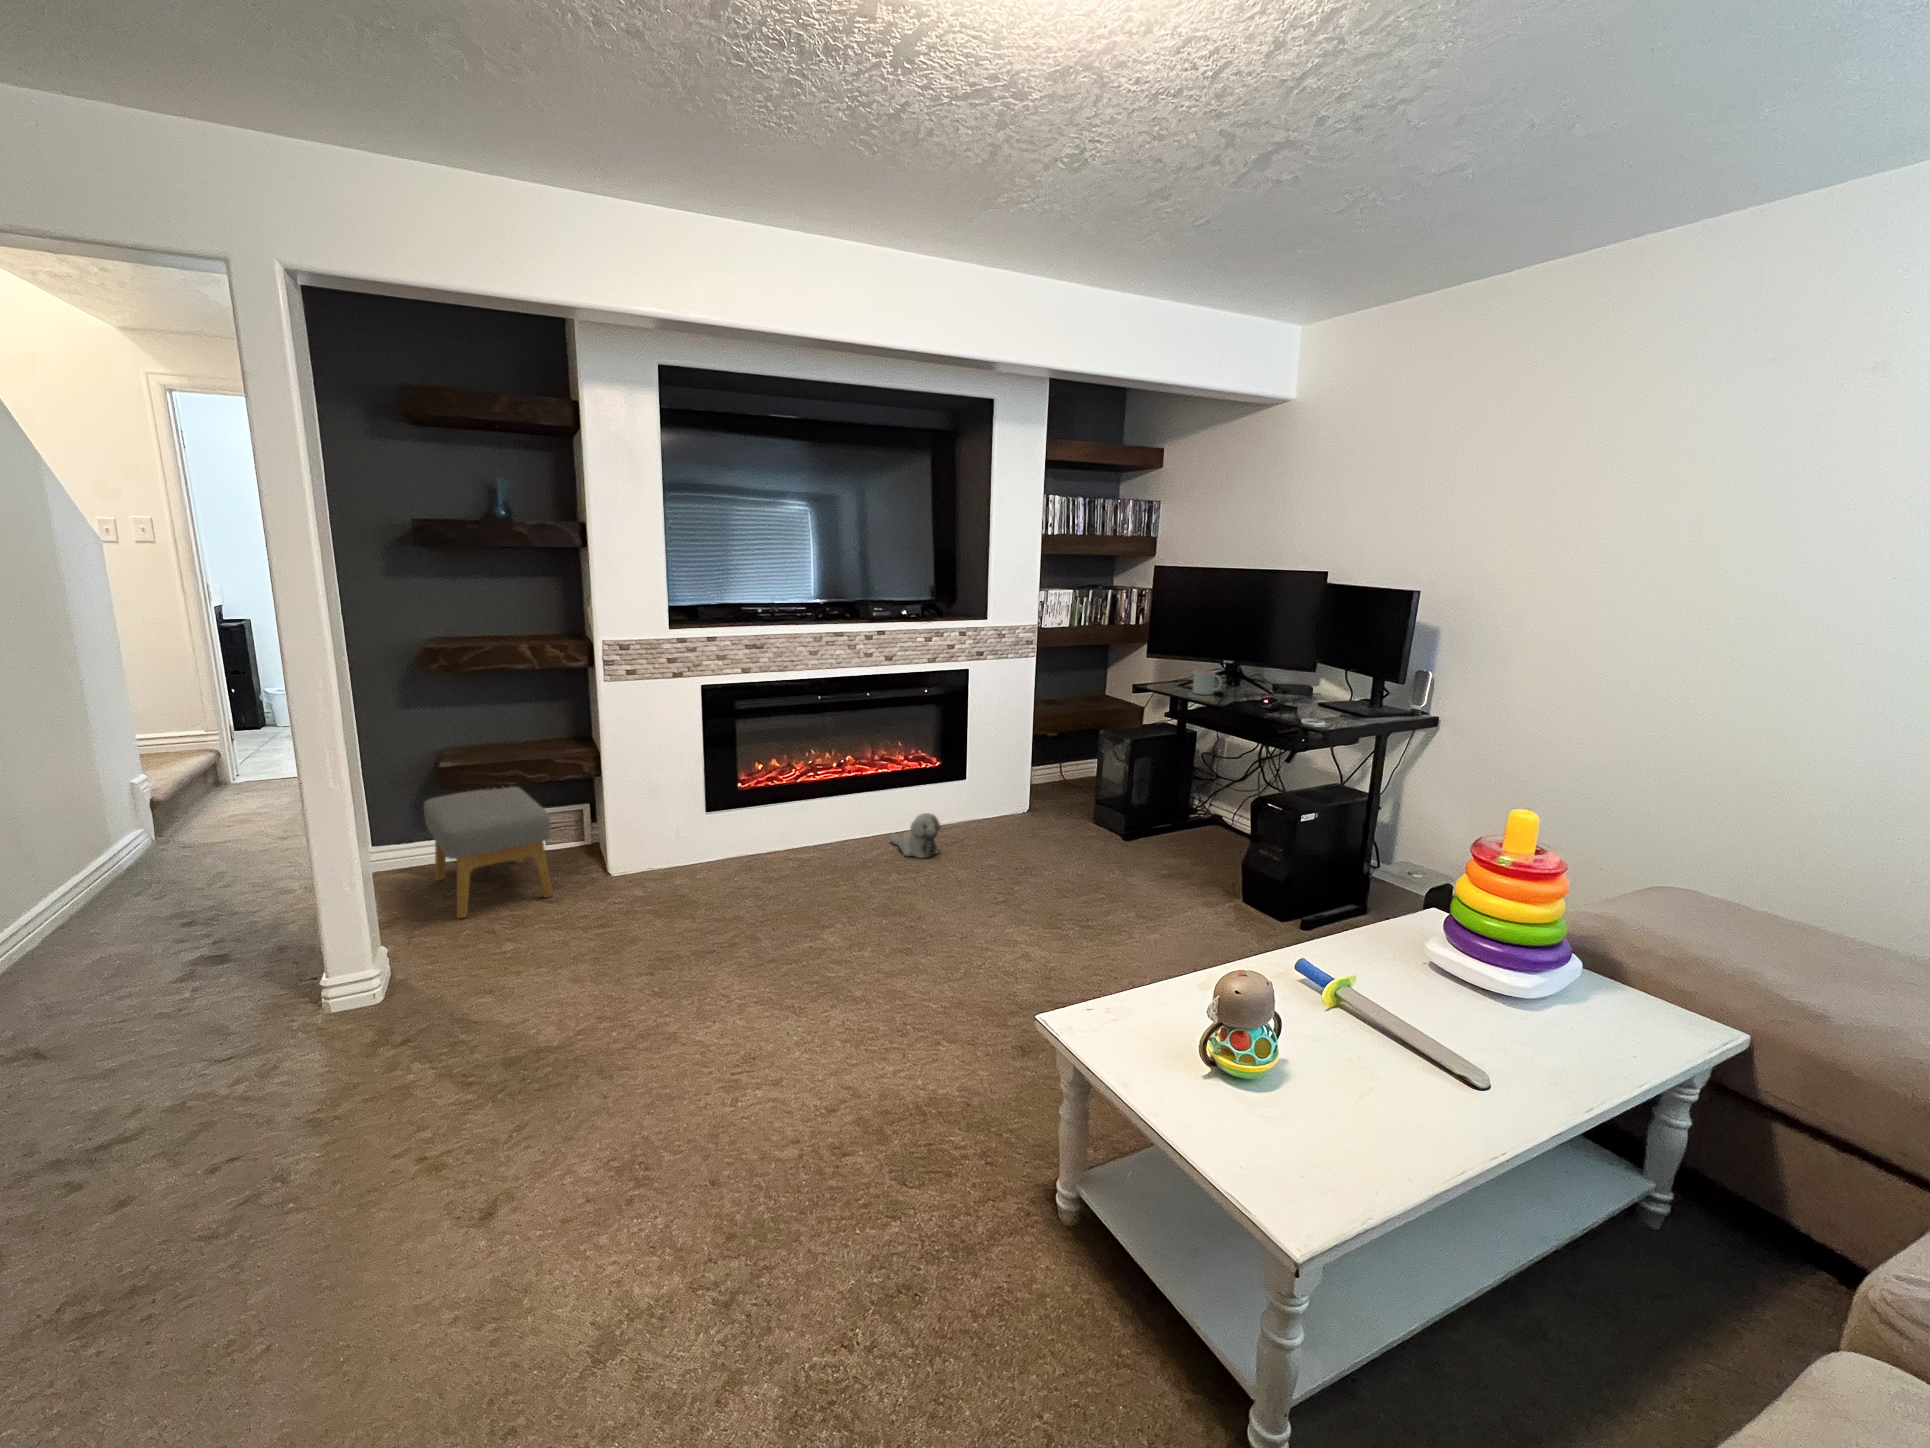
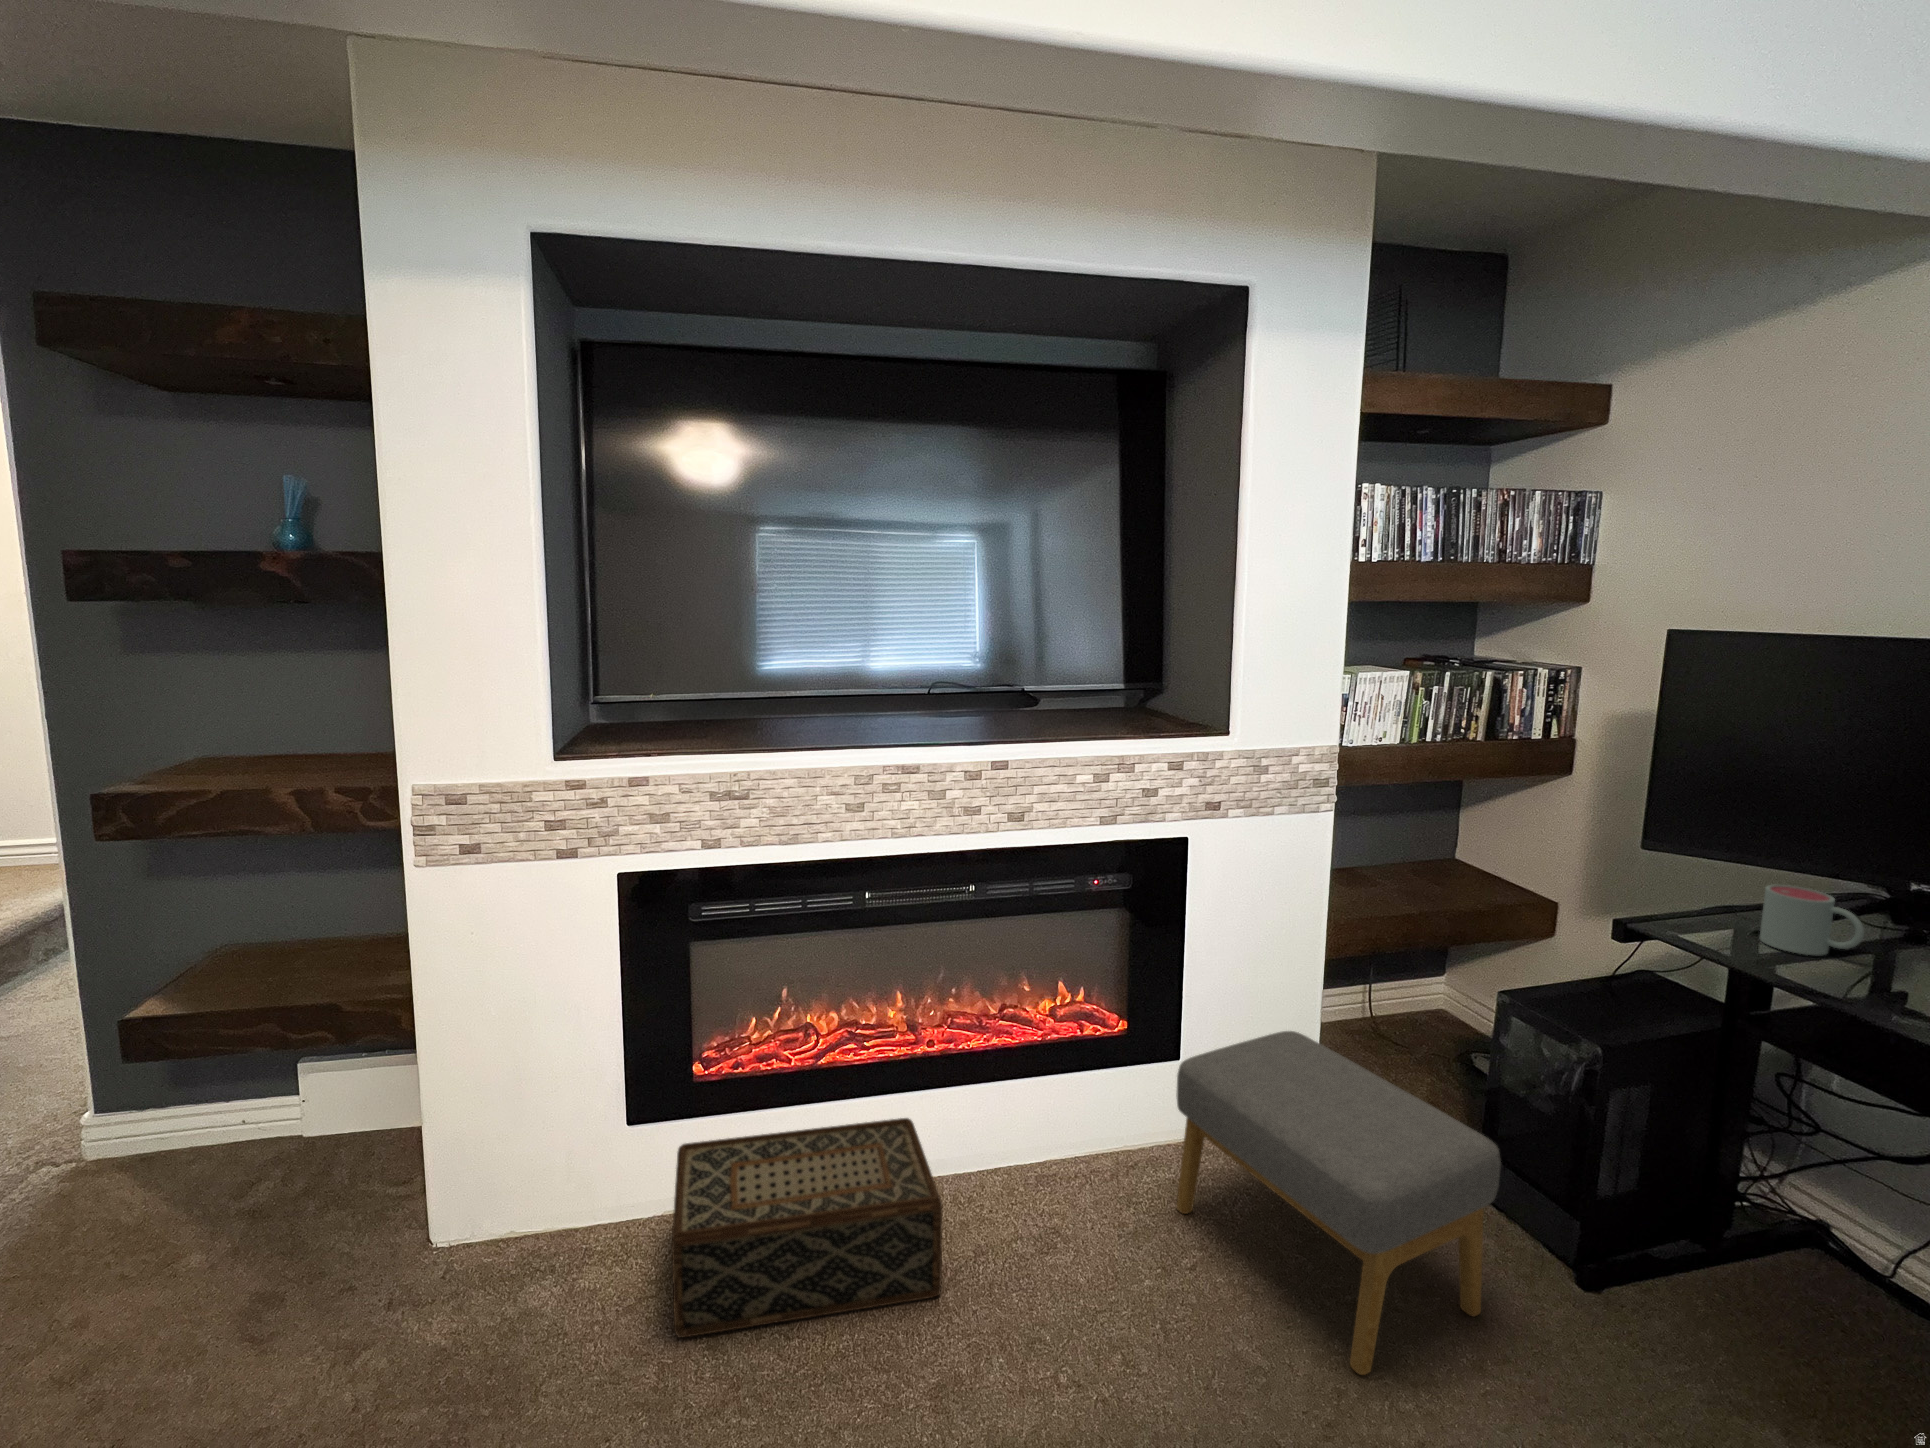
footstool: present [424,787,553,918] -> present [1176,1031,1501,1375]
woven basket: none [734,804,866,885] -> present [672,1118,942,1337]
plush toy: present [890,813,941,858] -> none [1009,1171,1117,1283]

